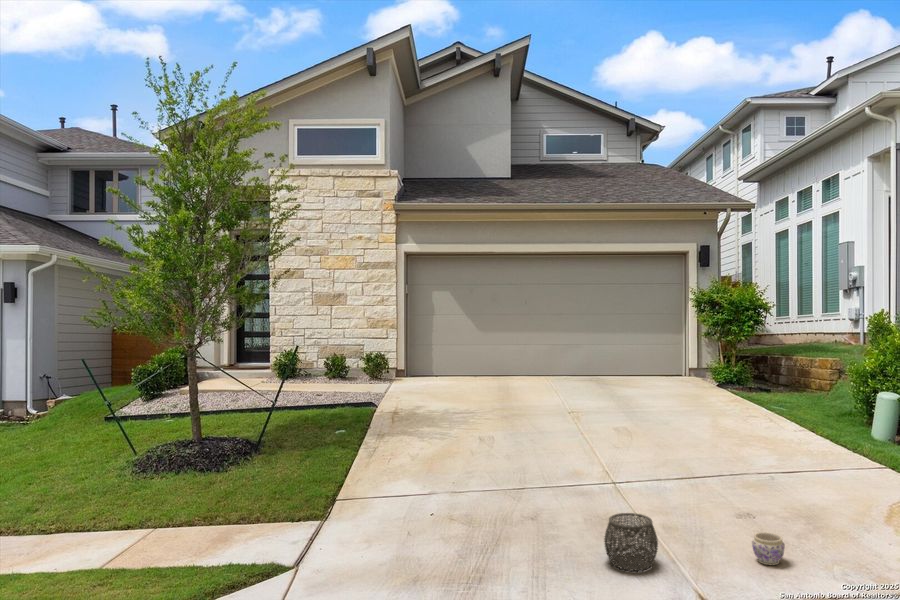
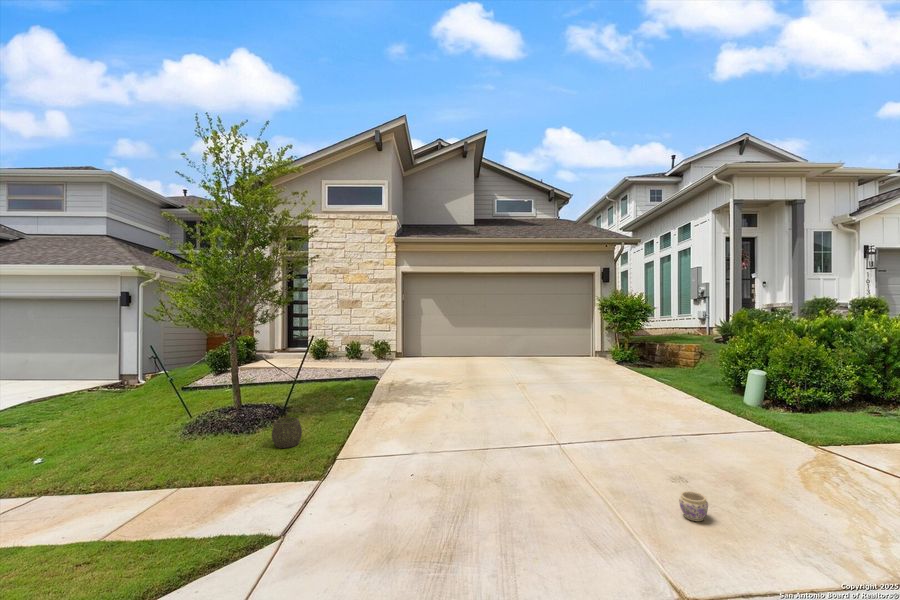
woven basket: present [604,513,658,571] -> present [272,417,302,448]

